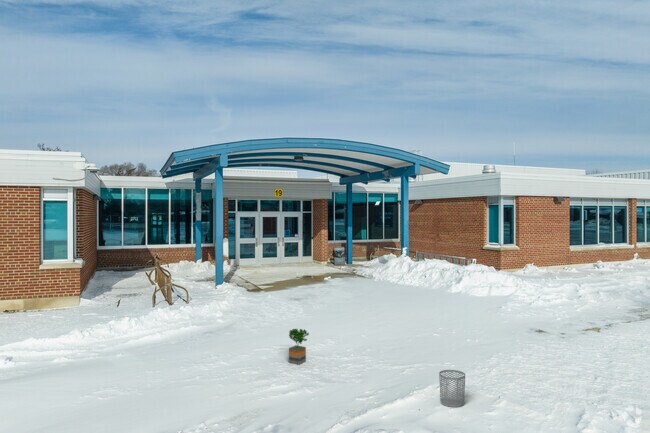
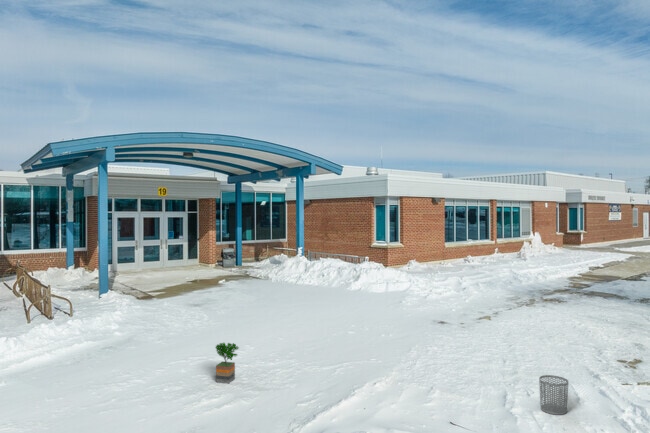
waste bin: present [439,370,465,407] -> present [539,375,568,415]

